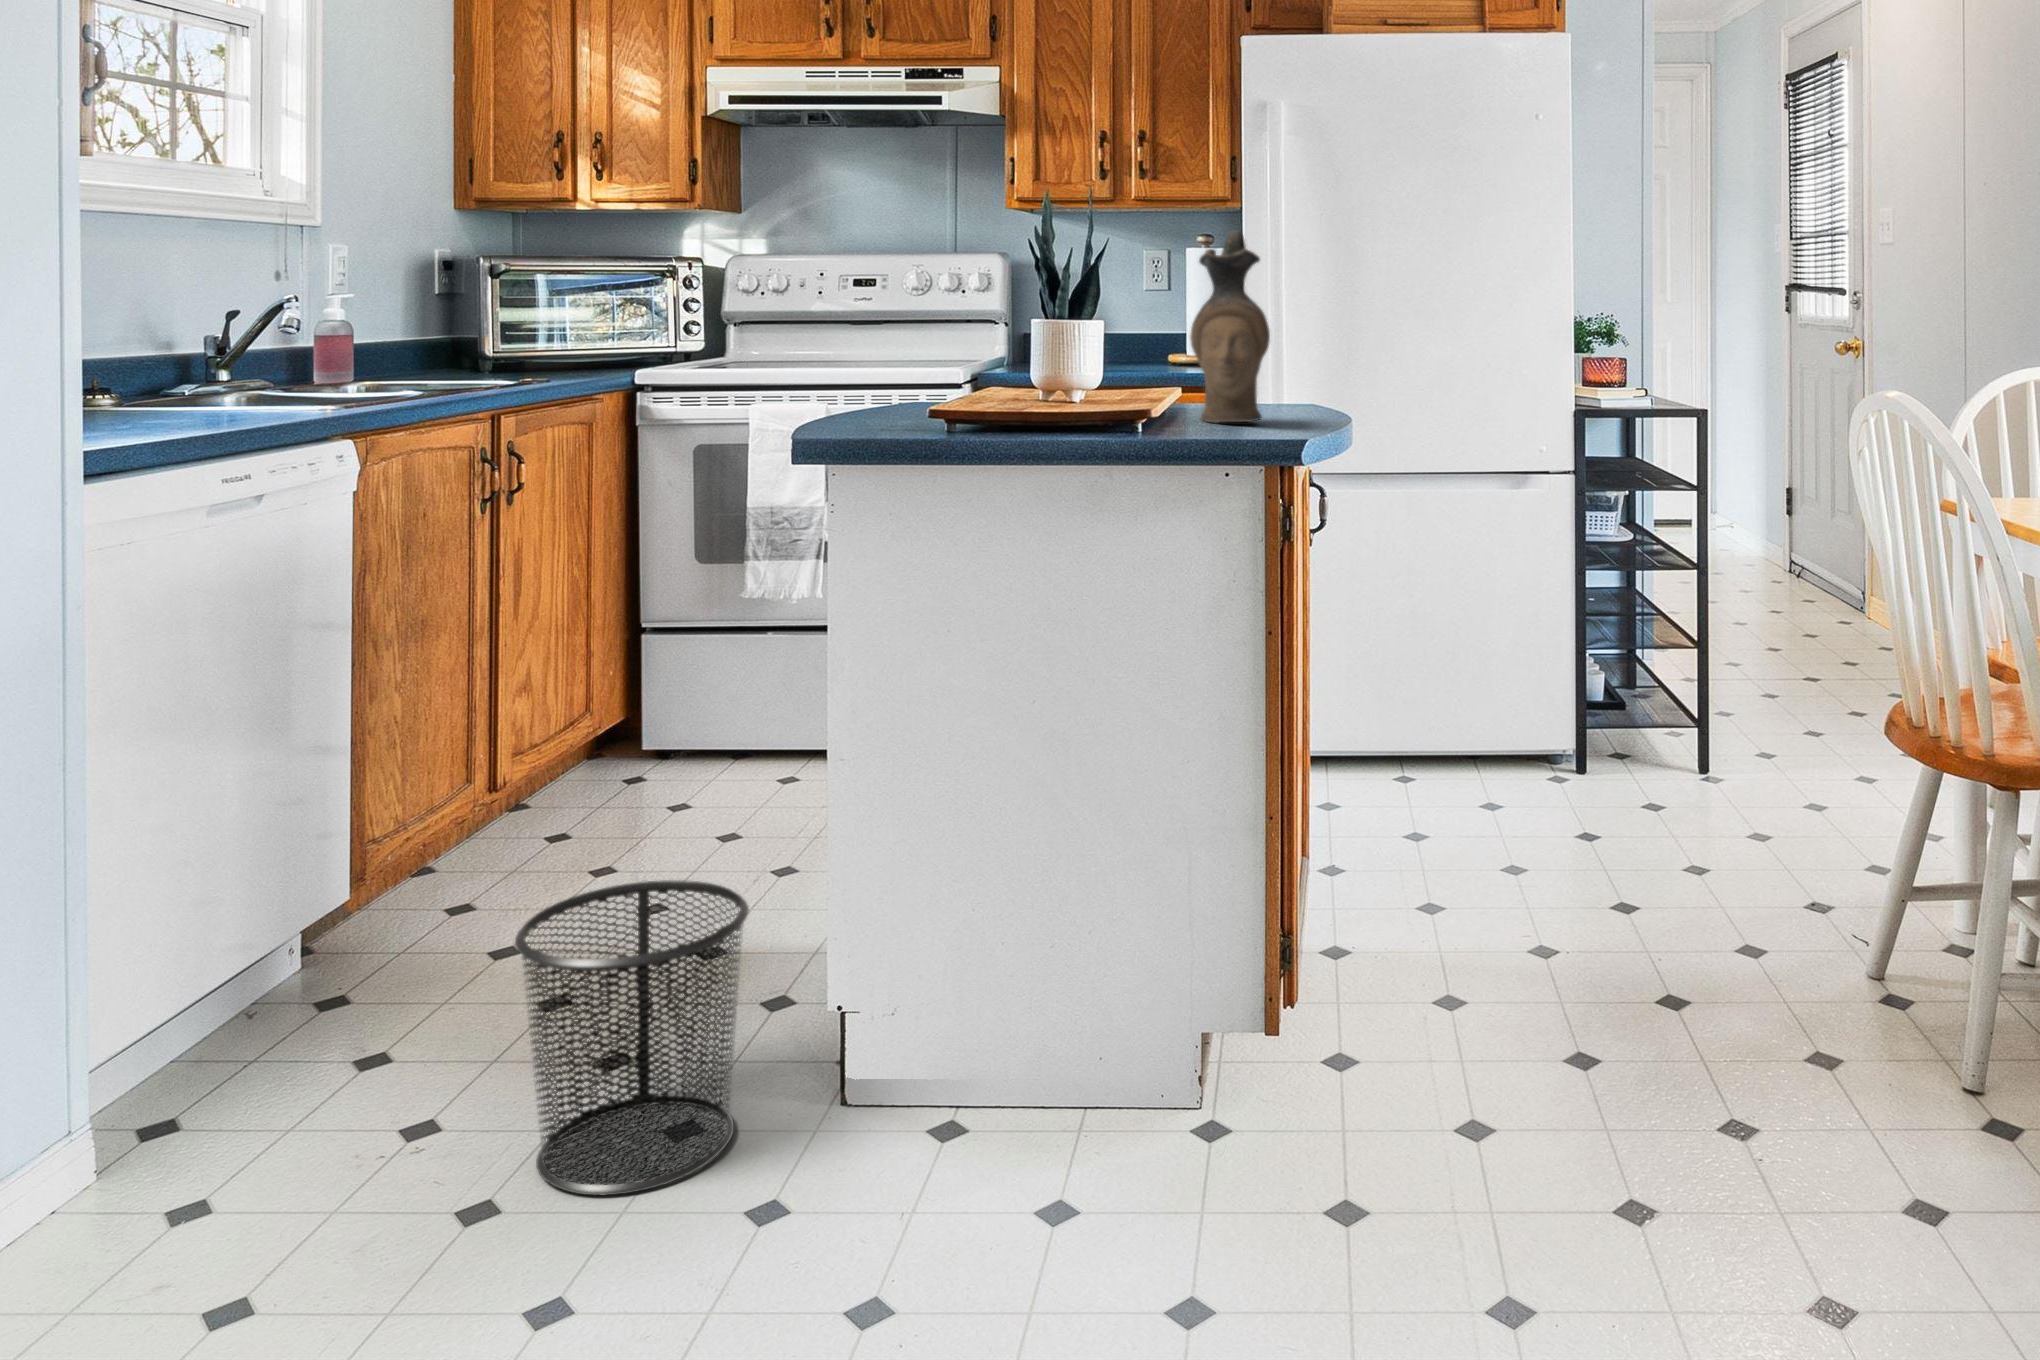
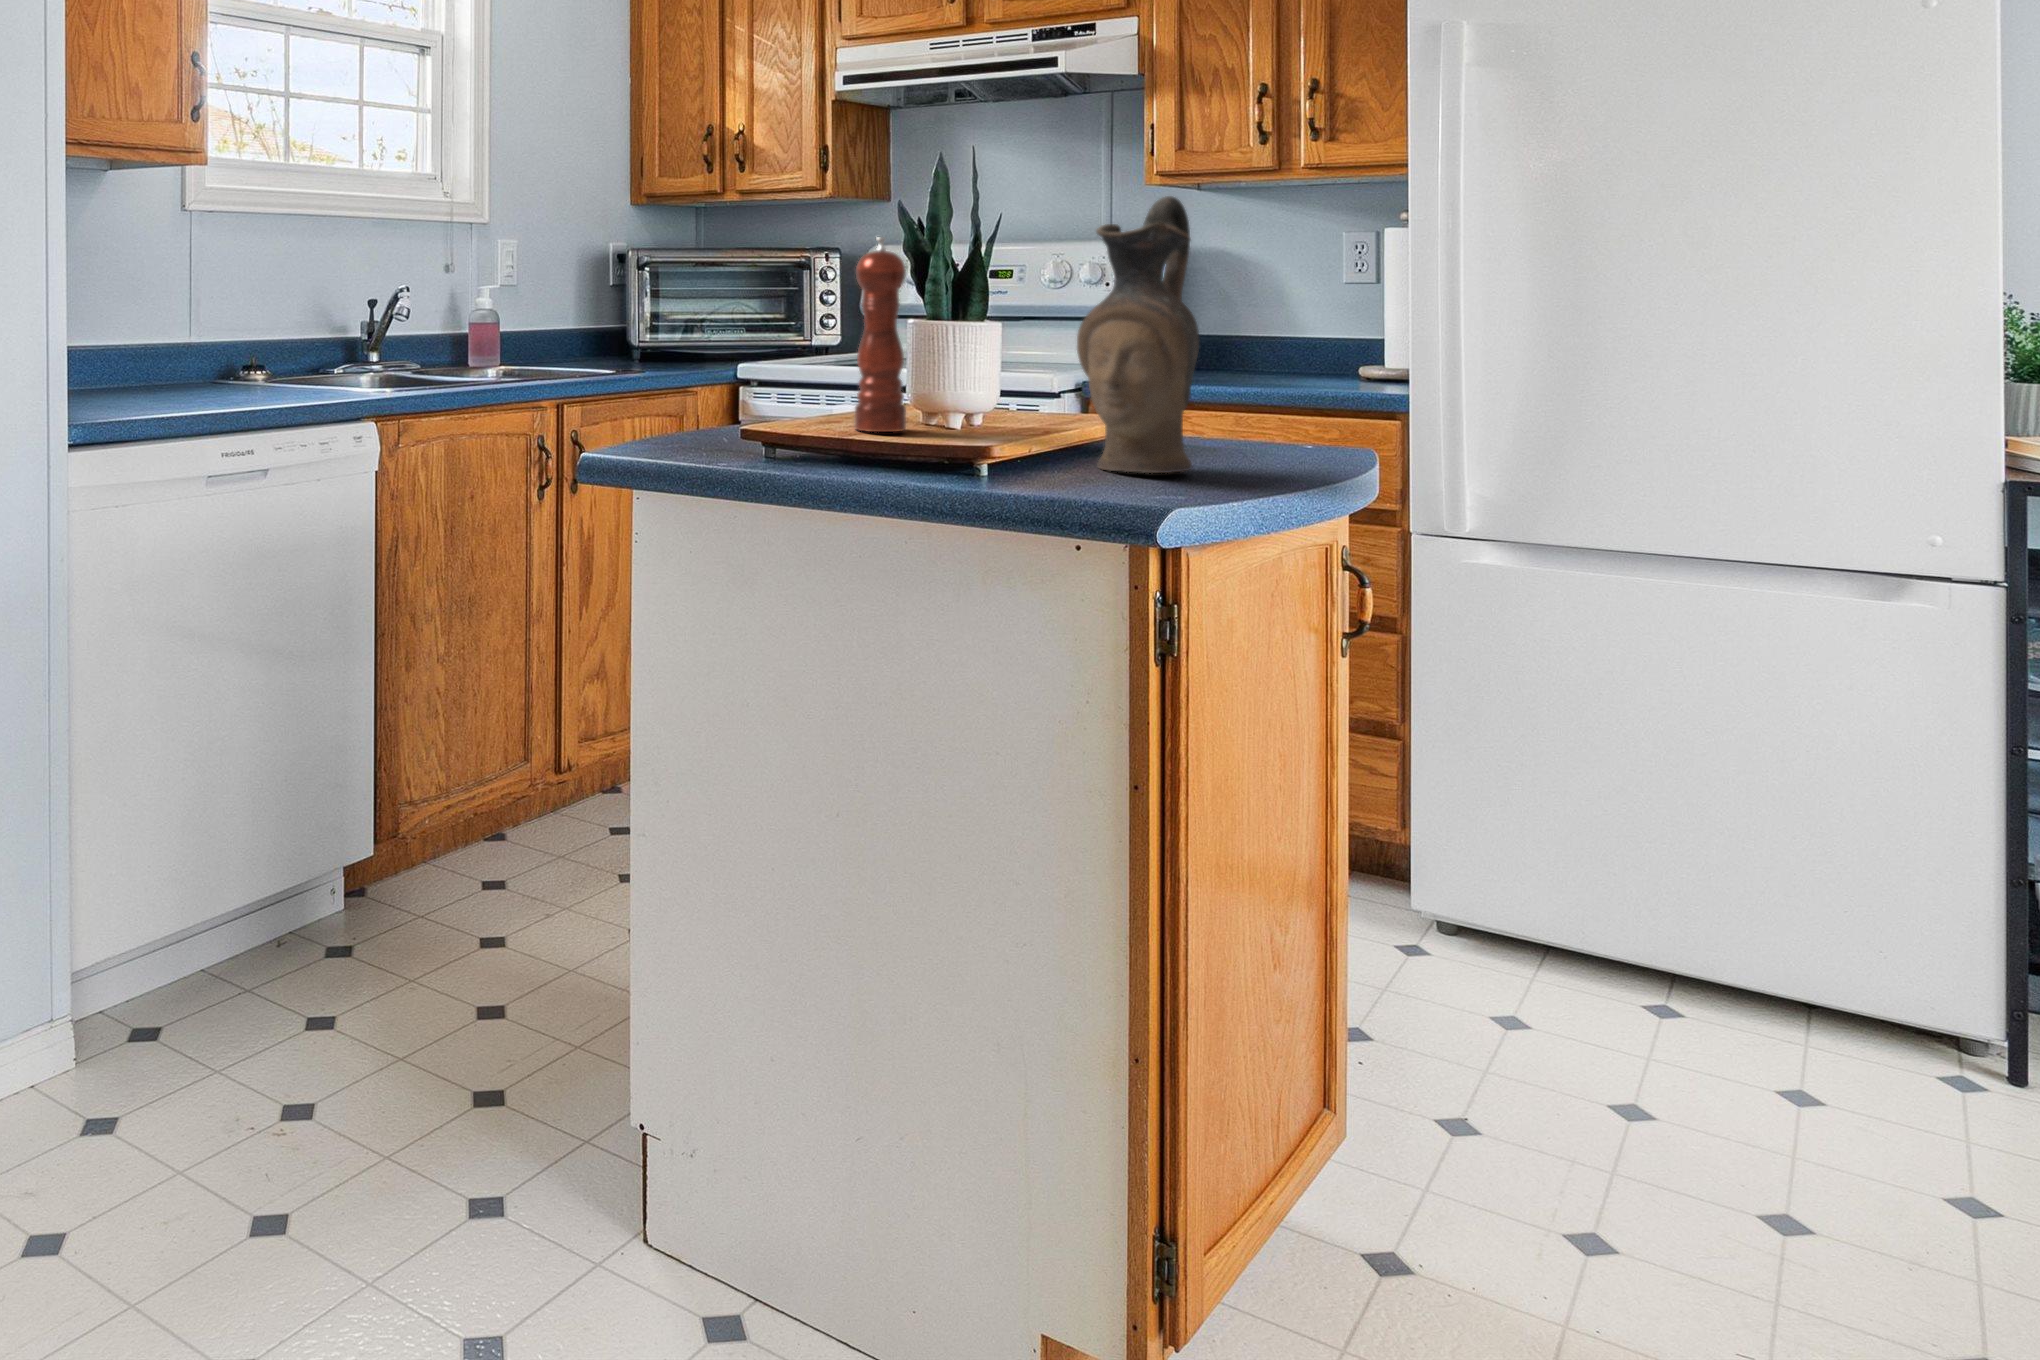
pepper mill: none [1010,254,1050,405] -> present [855,237,906,432]
waste bin: present [515,880,749,1195] -> none [306,924,545,1277]

